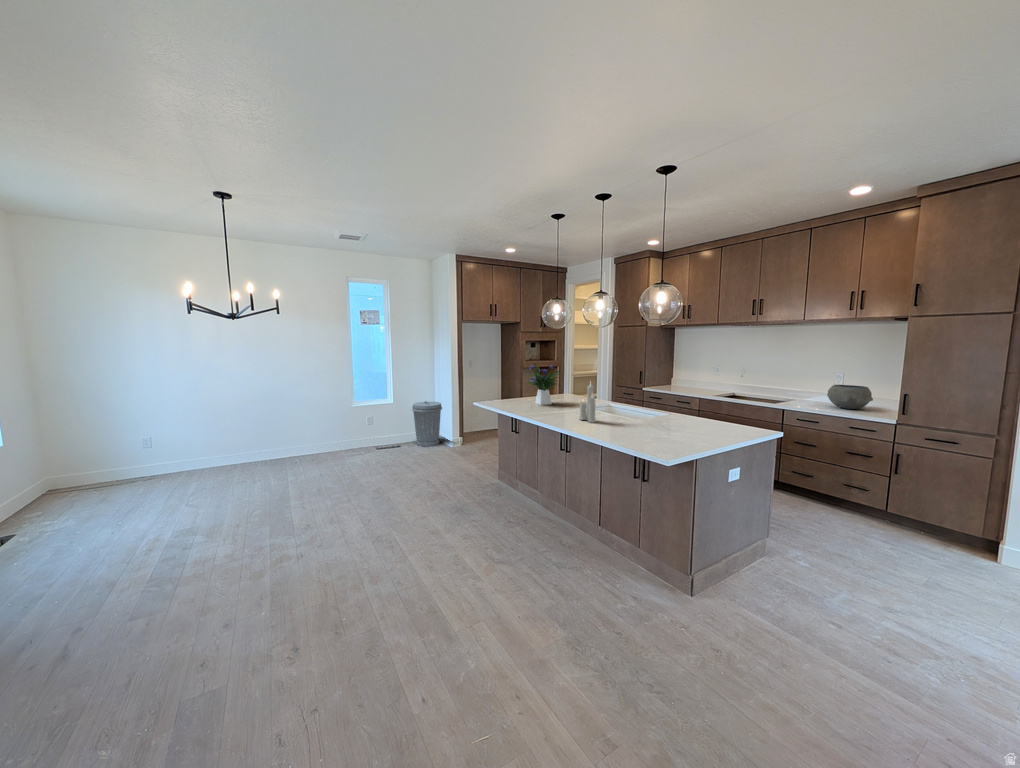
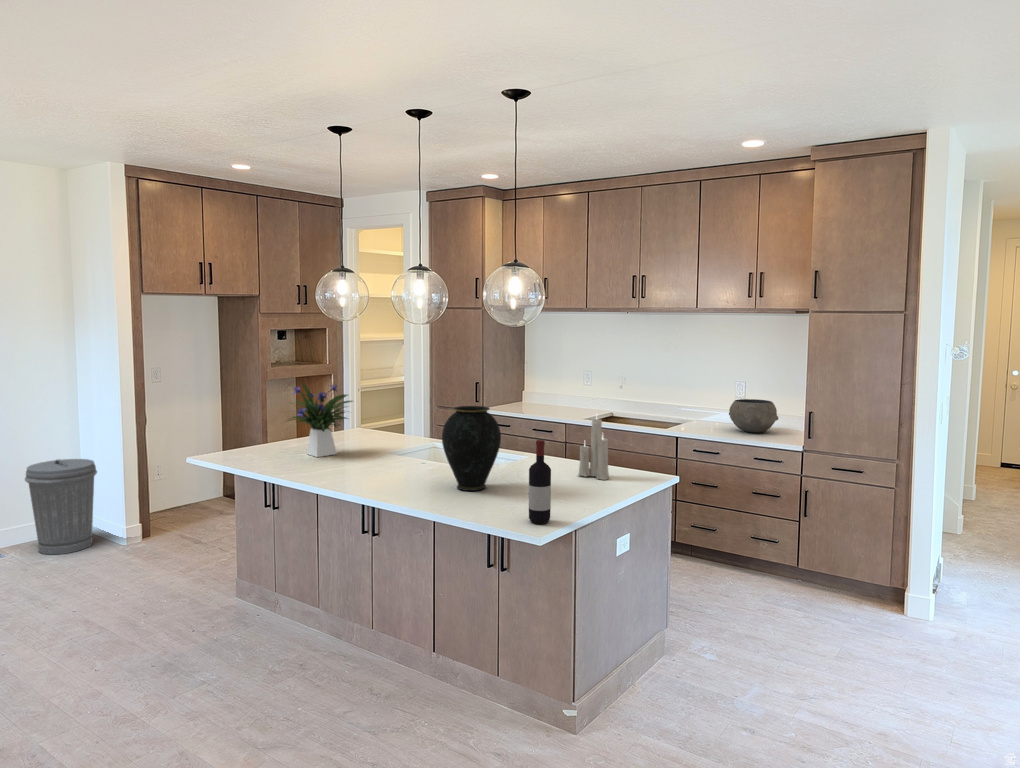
vase: none [609,376,648,428] -> present [442,406,501,491]
candle: present [579,385,596,423] -> present [578,418,609,480]
wine bottle: none [662,395,679,451] -> present [529,440,551,524]

